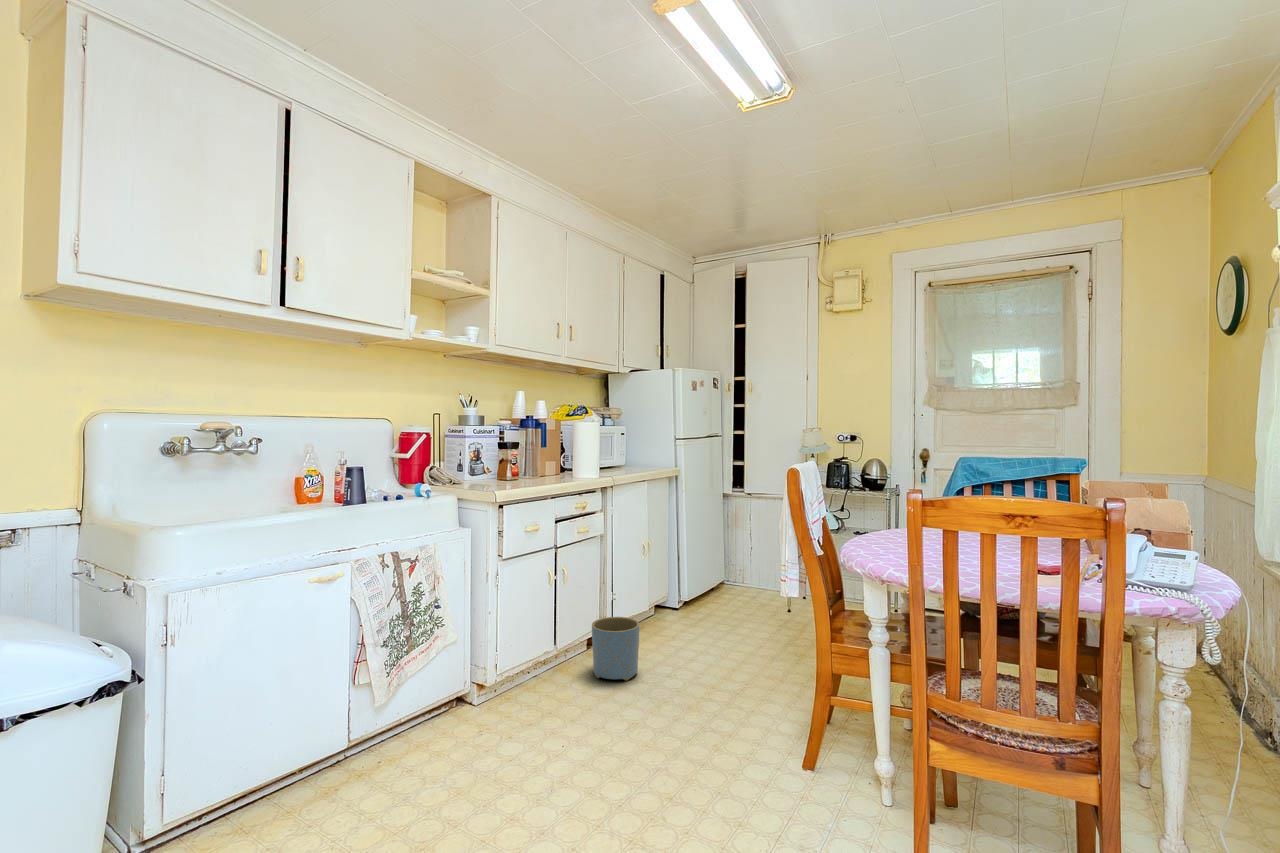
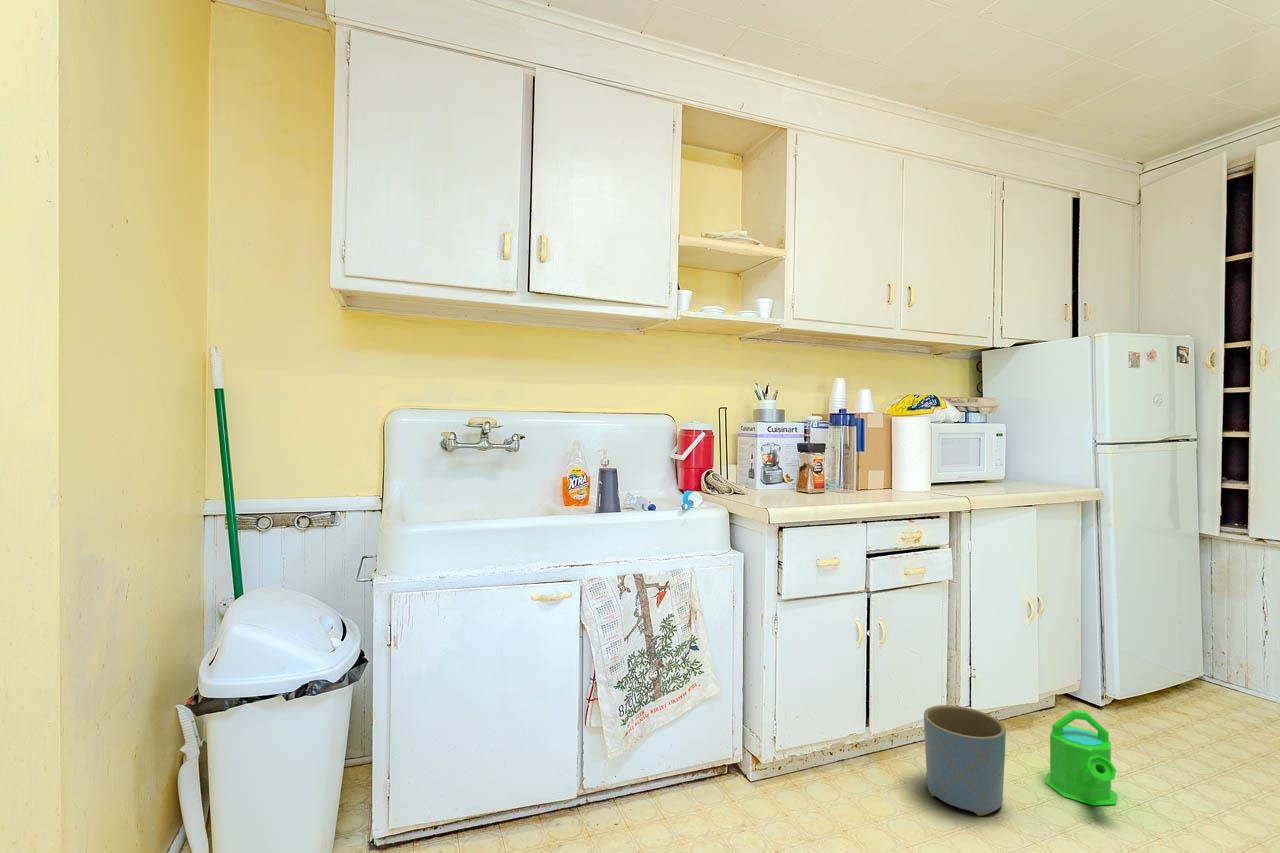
watering can: none [657,605,694,659] -> present [1045,710,1117,805]

